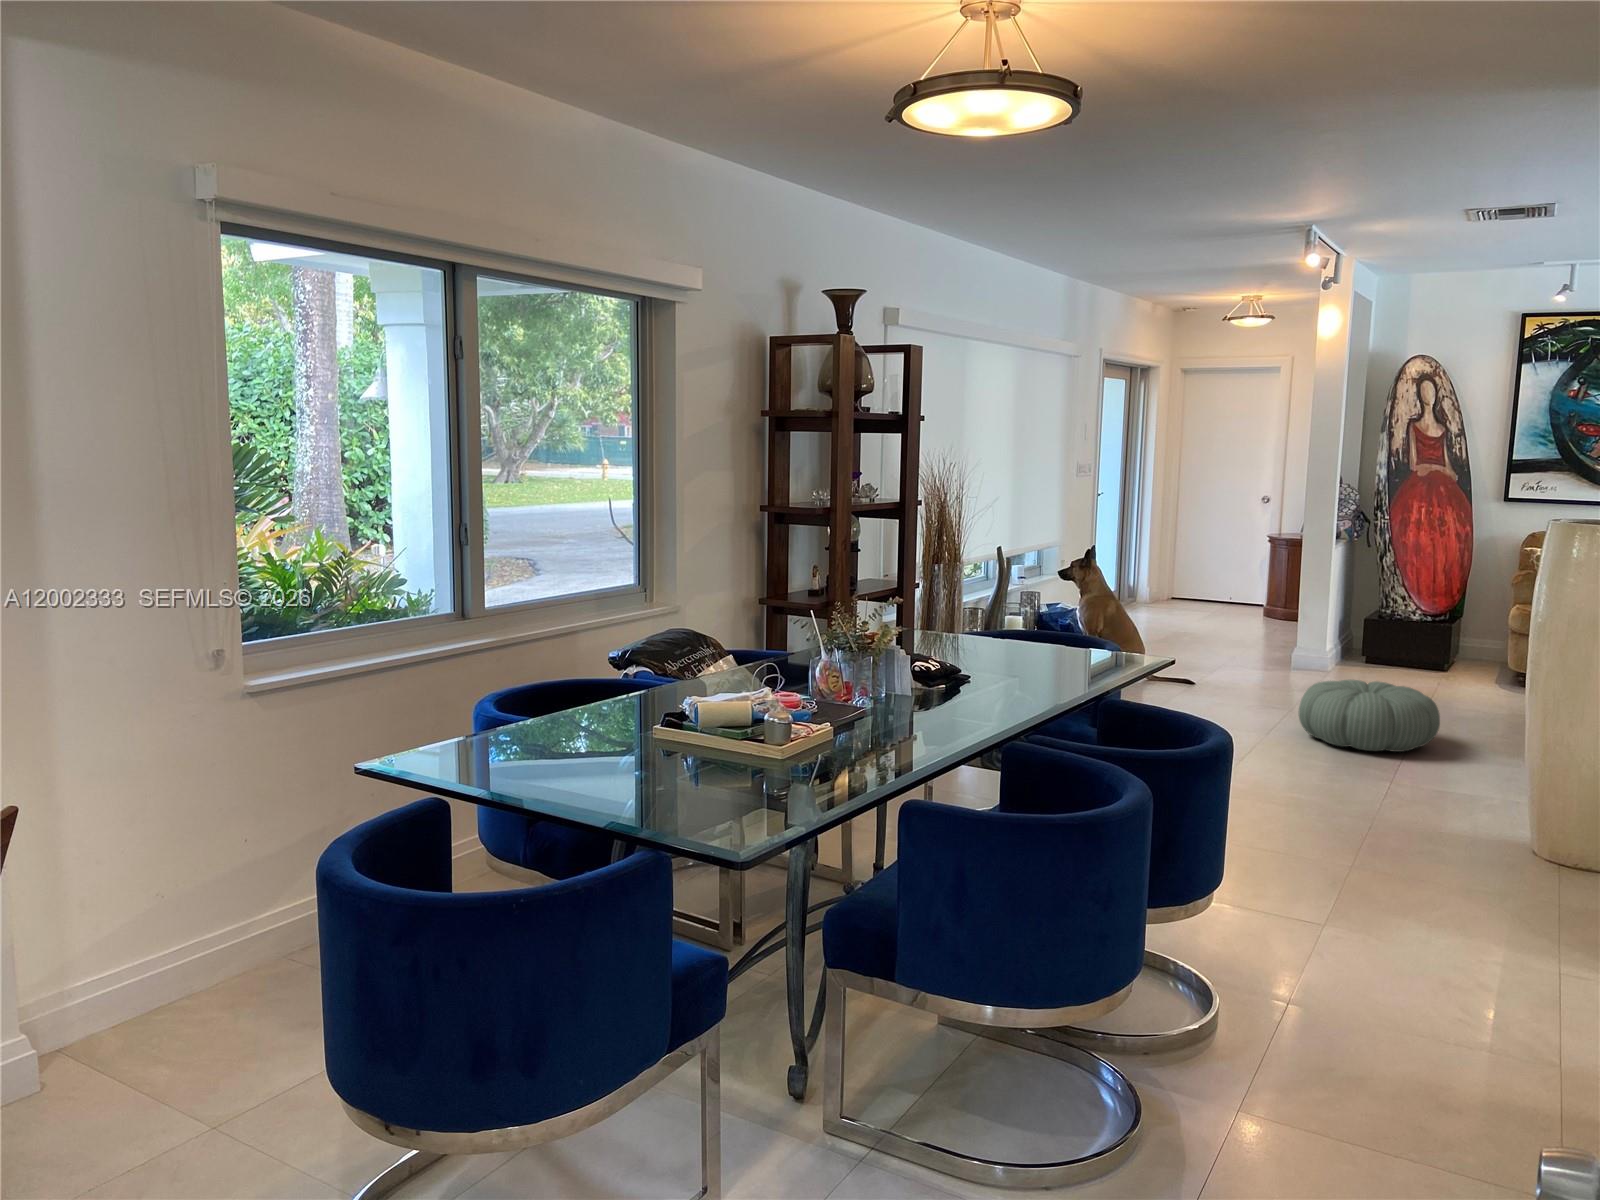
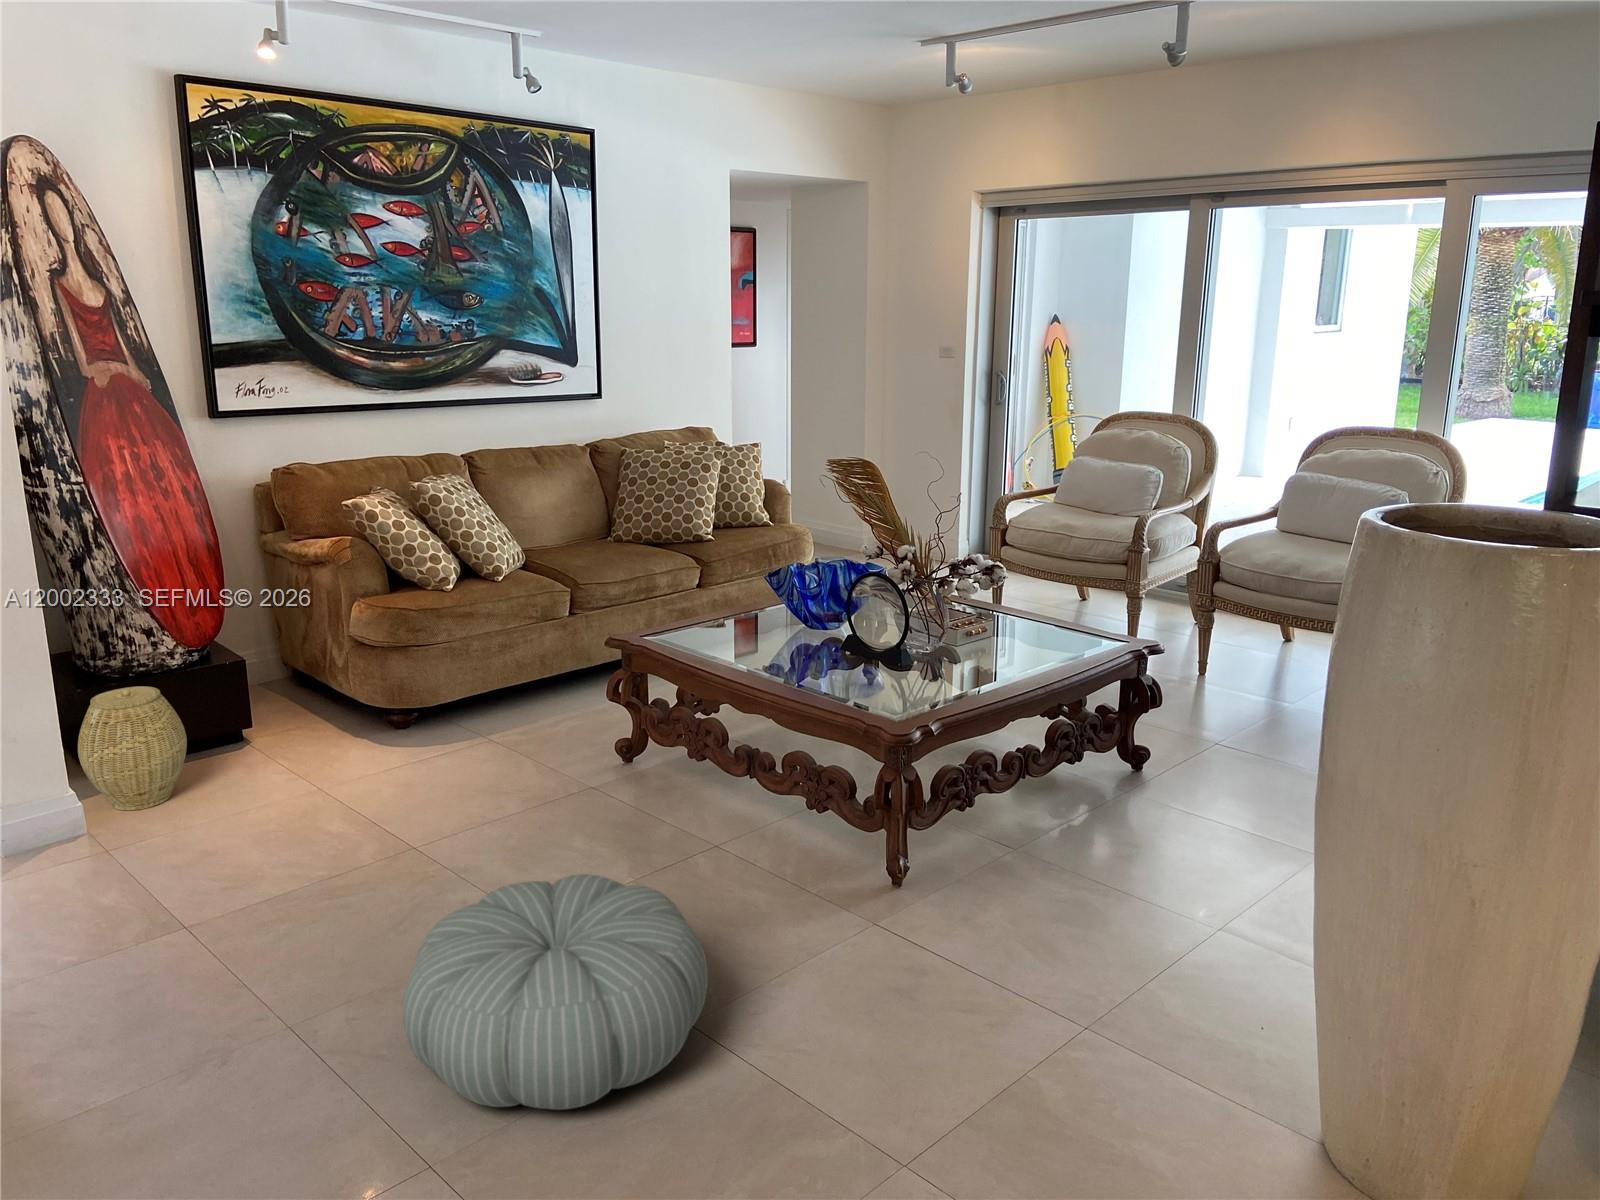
woven basket: none [1339,614,1390,672] -> present [78,686,187,810]

